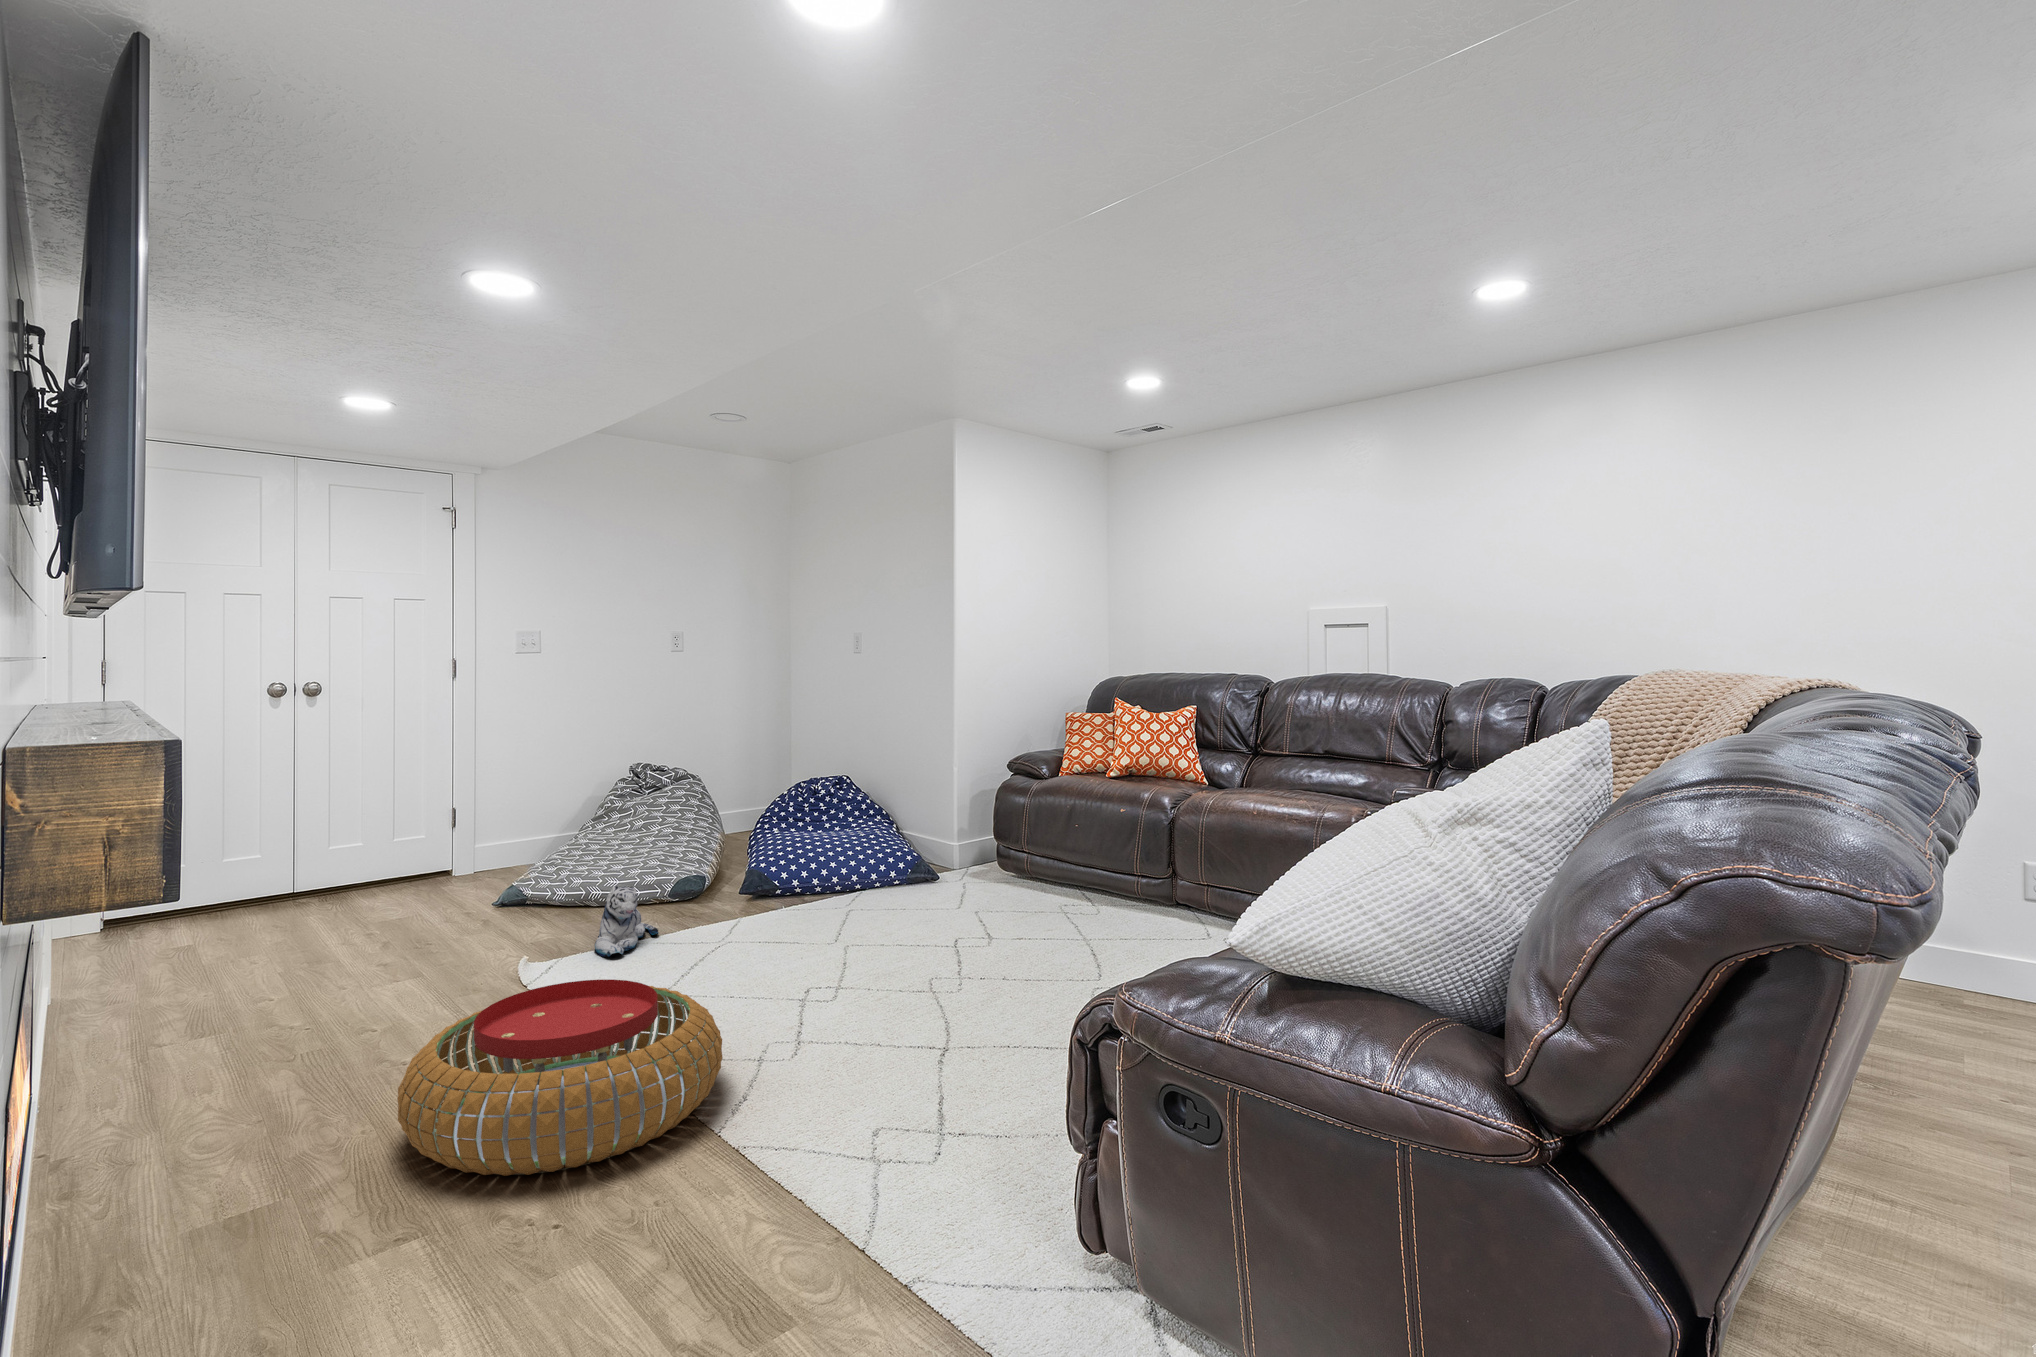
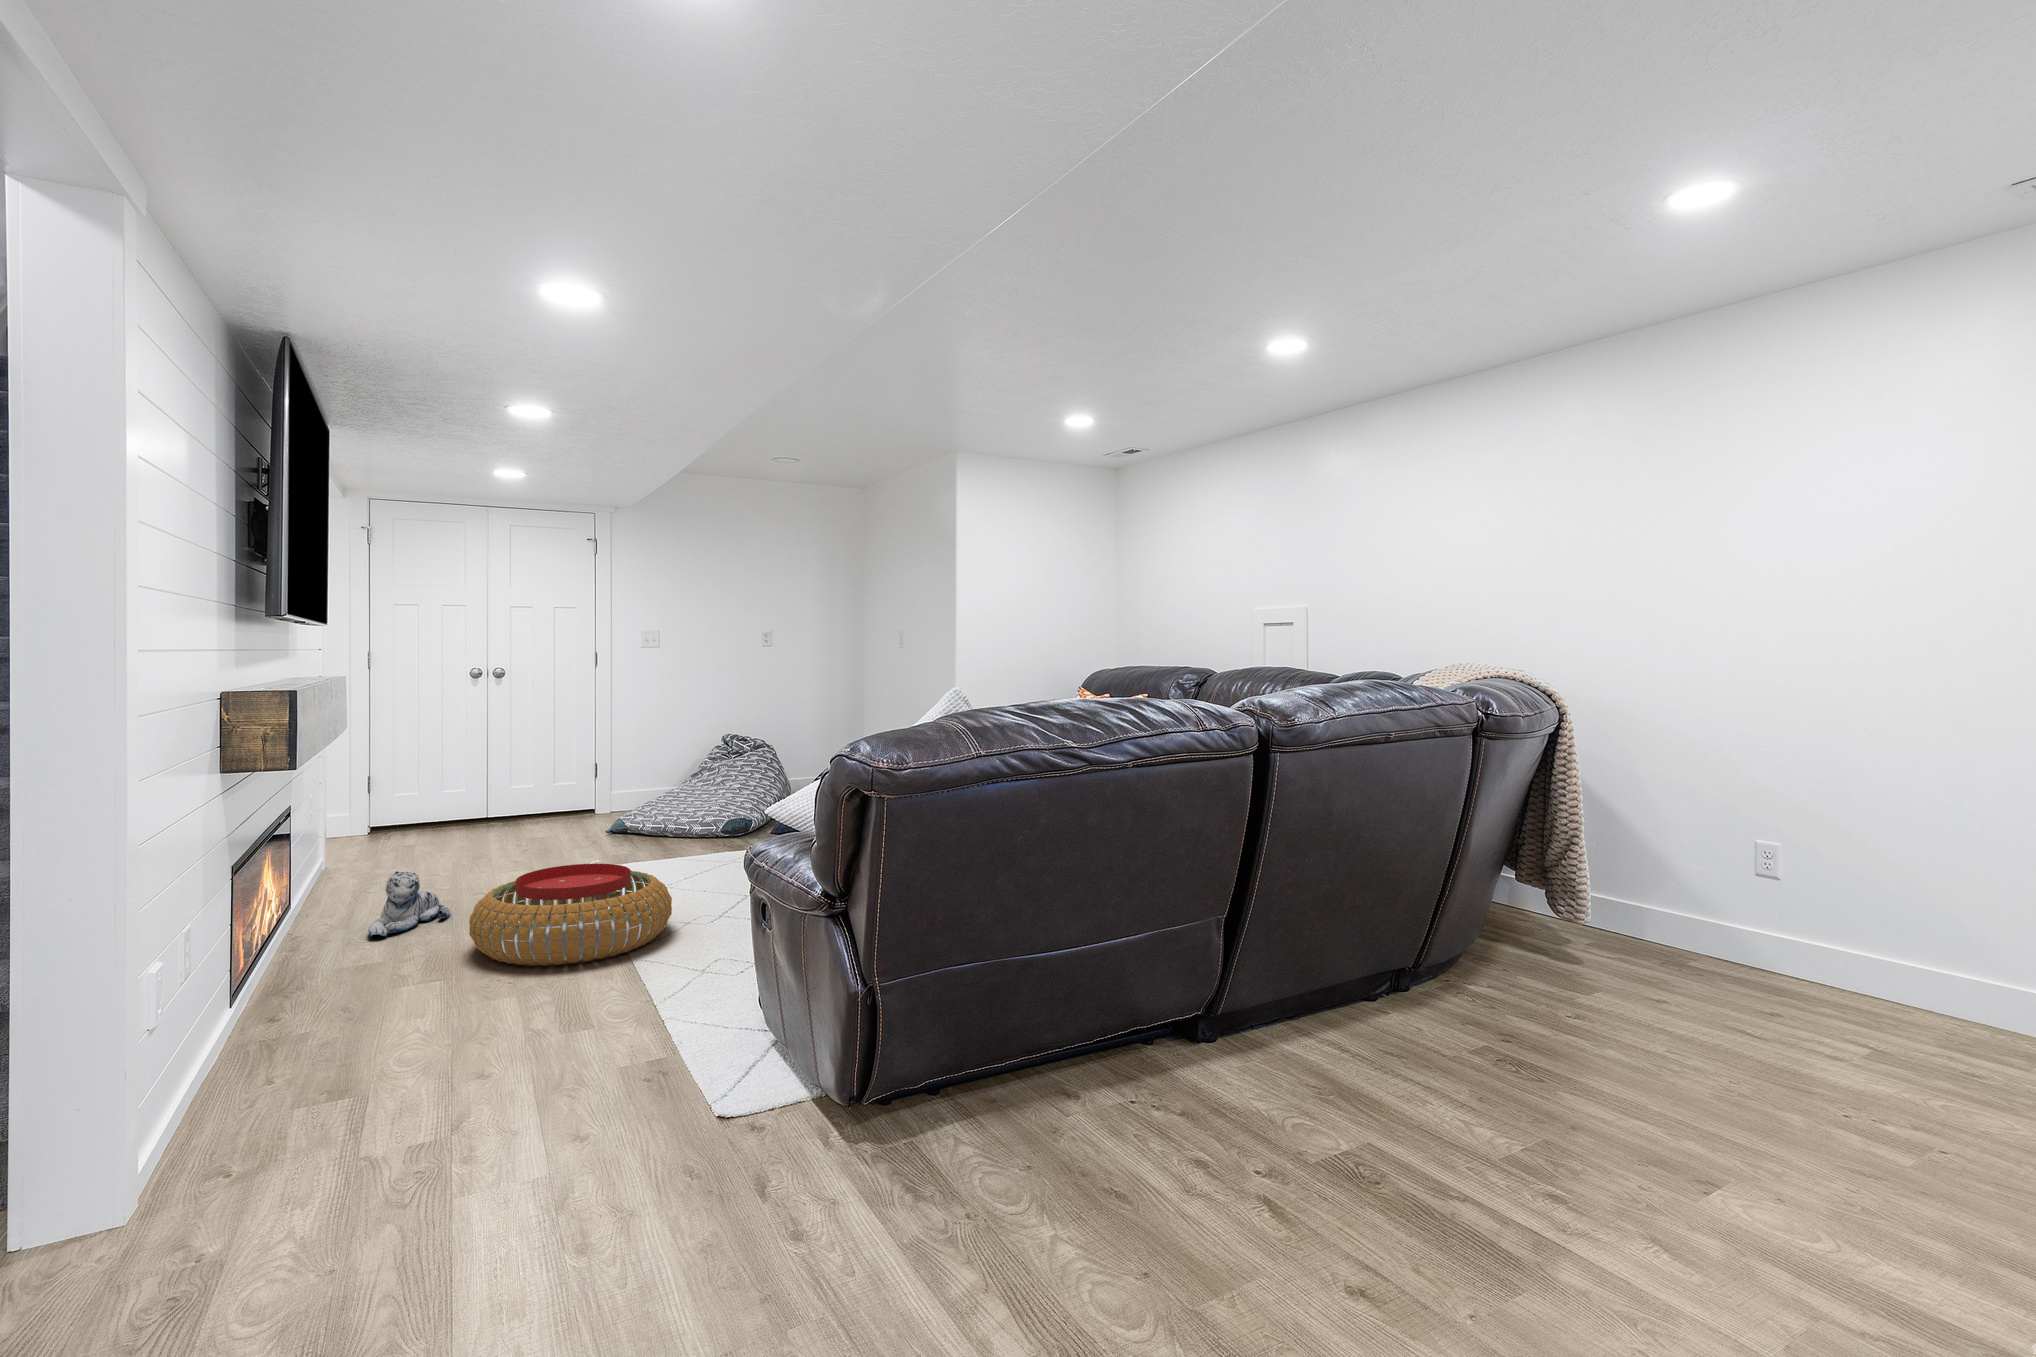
plush toy: present [594,886,658,957] -> present [369,871,450,937]

